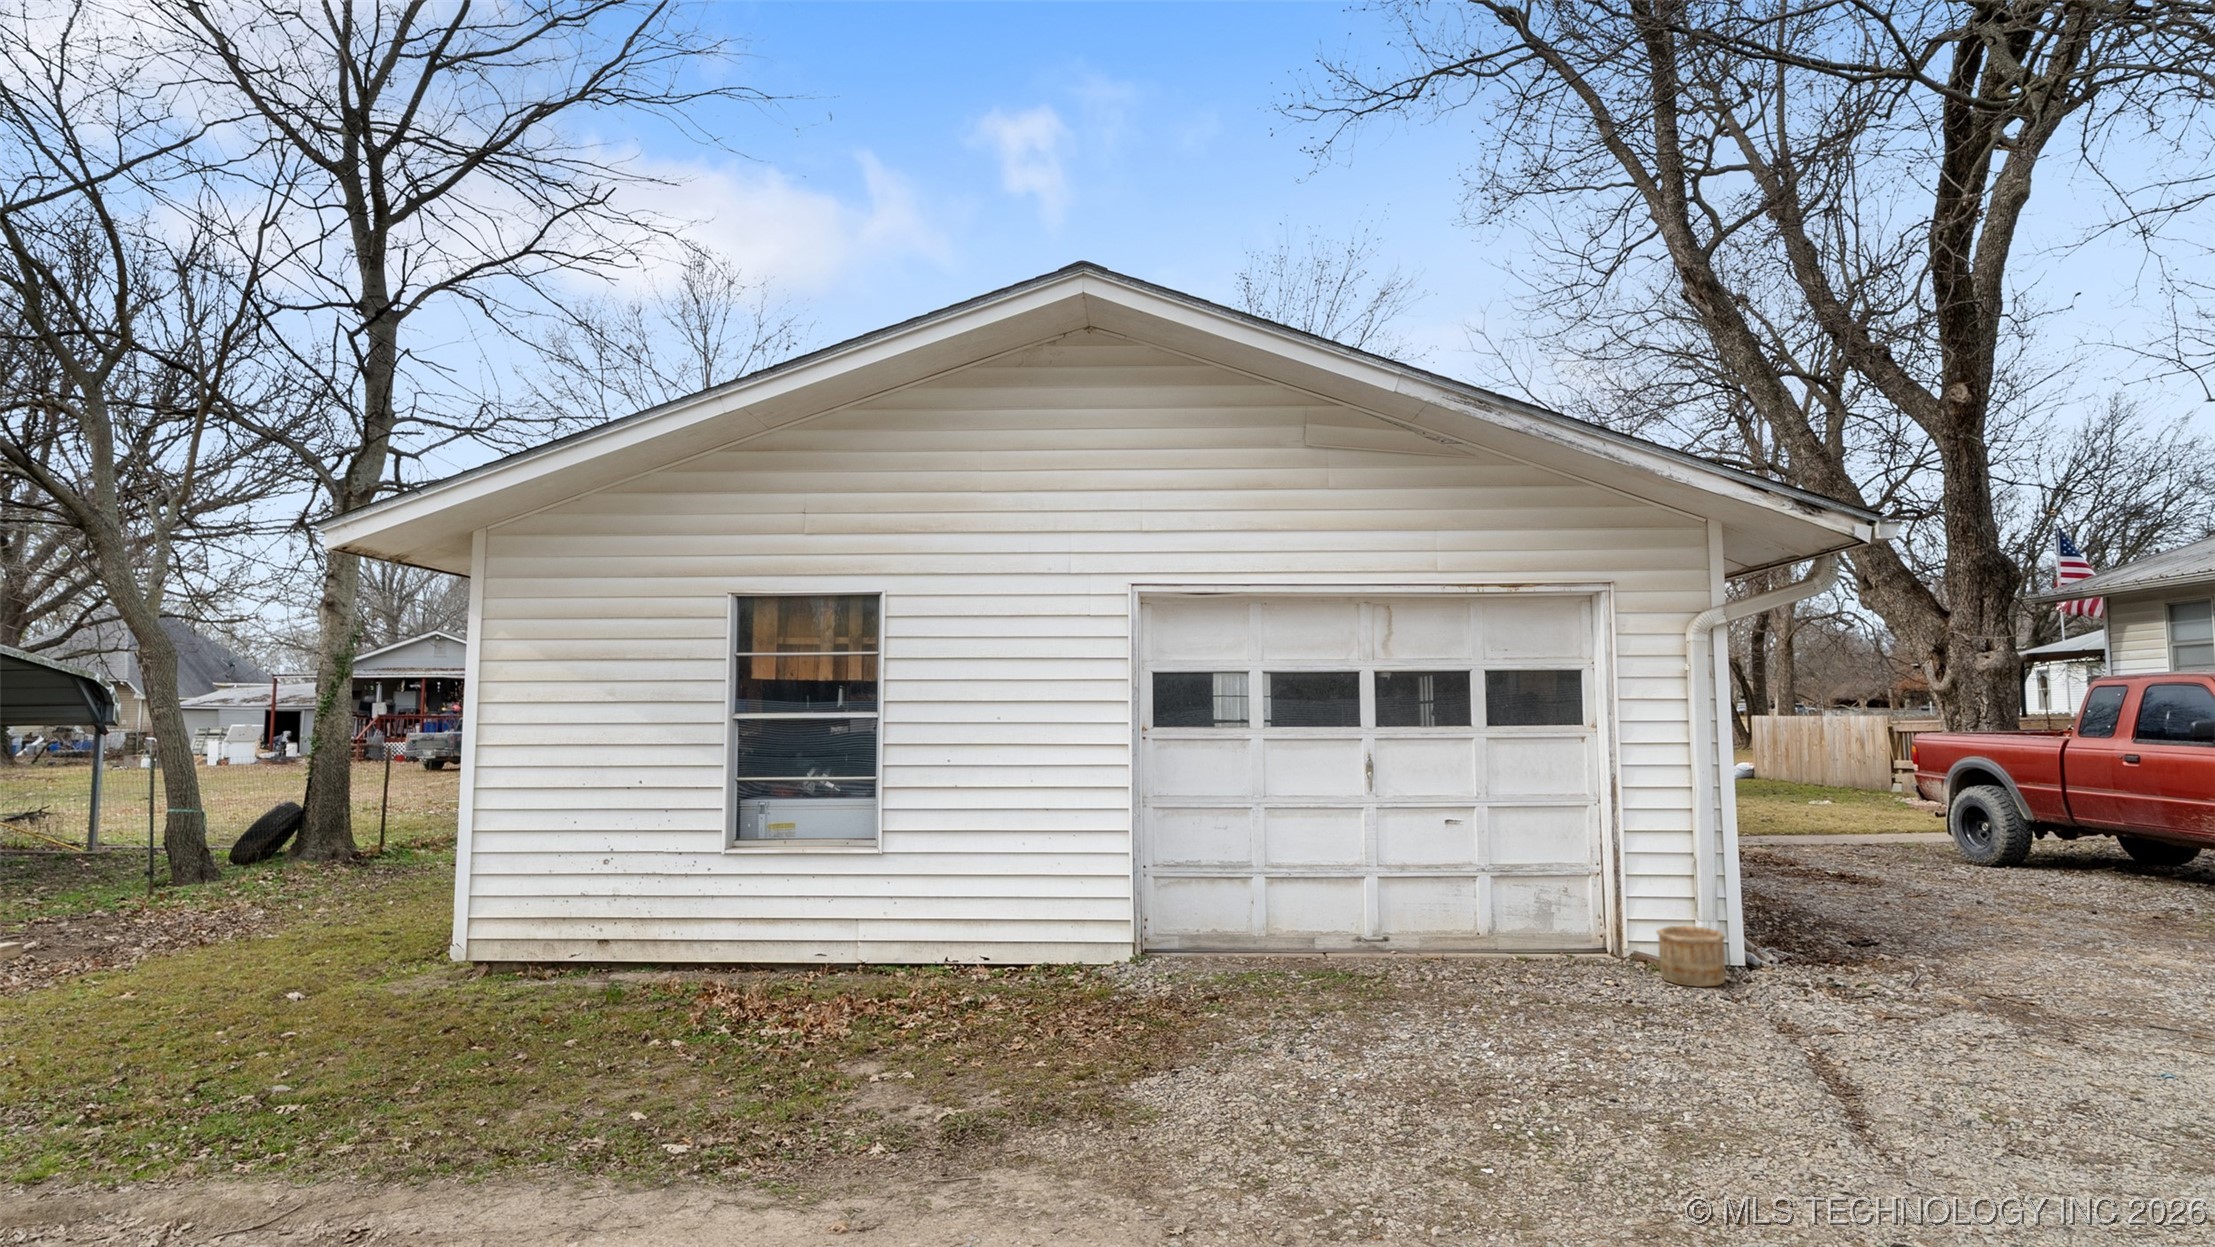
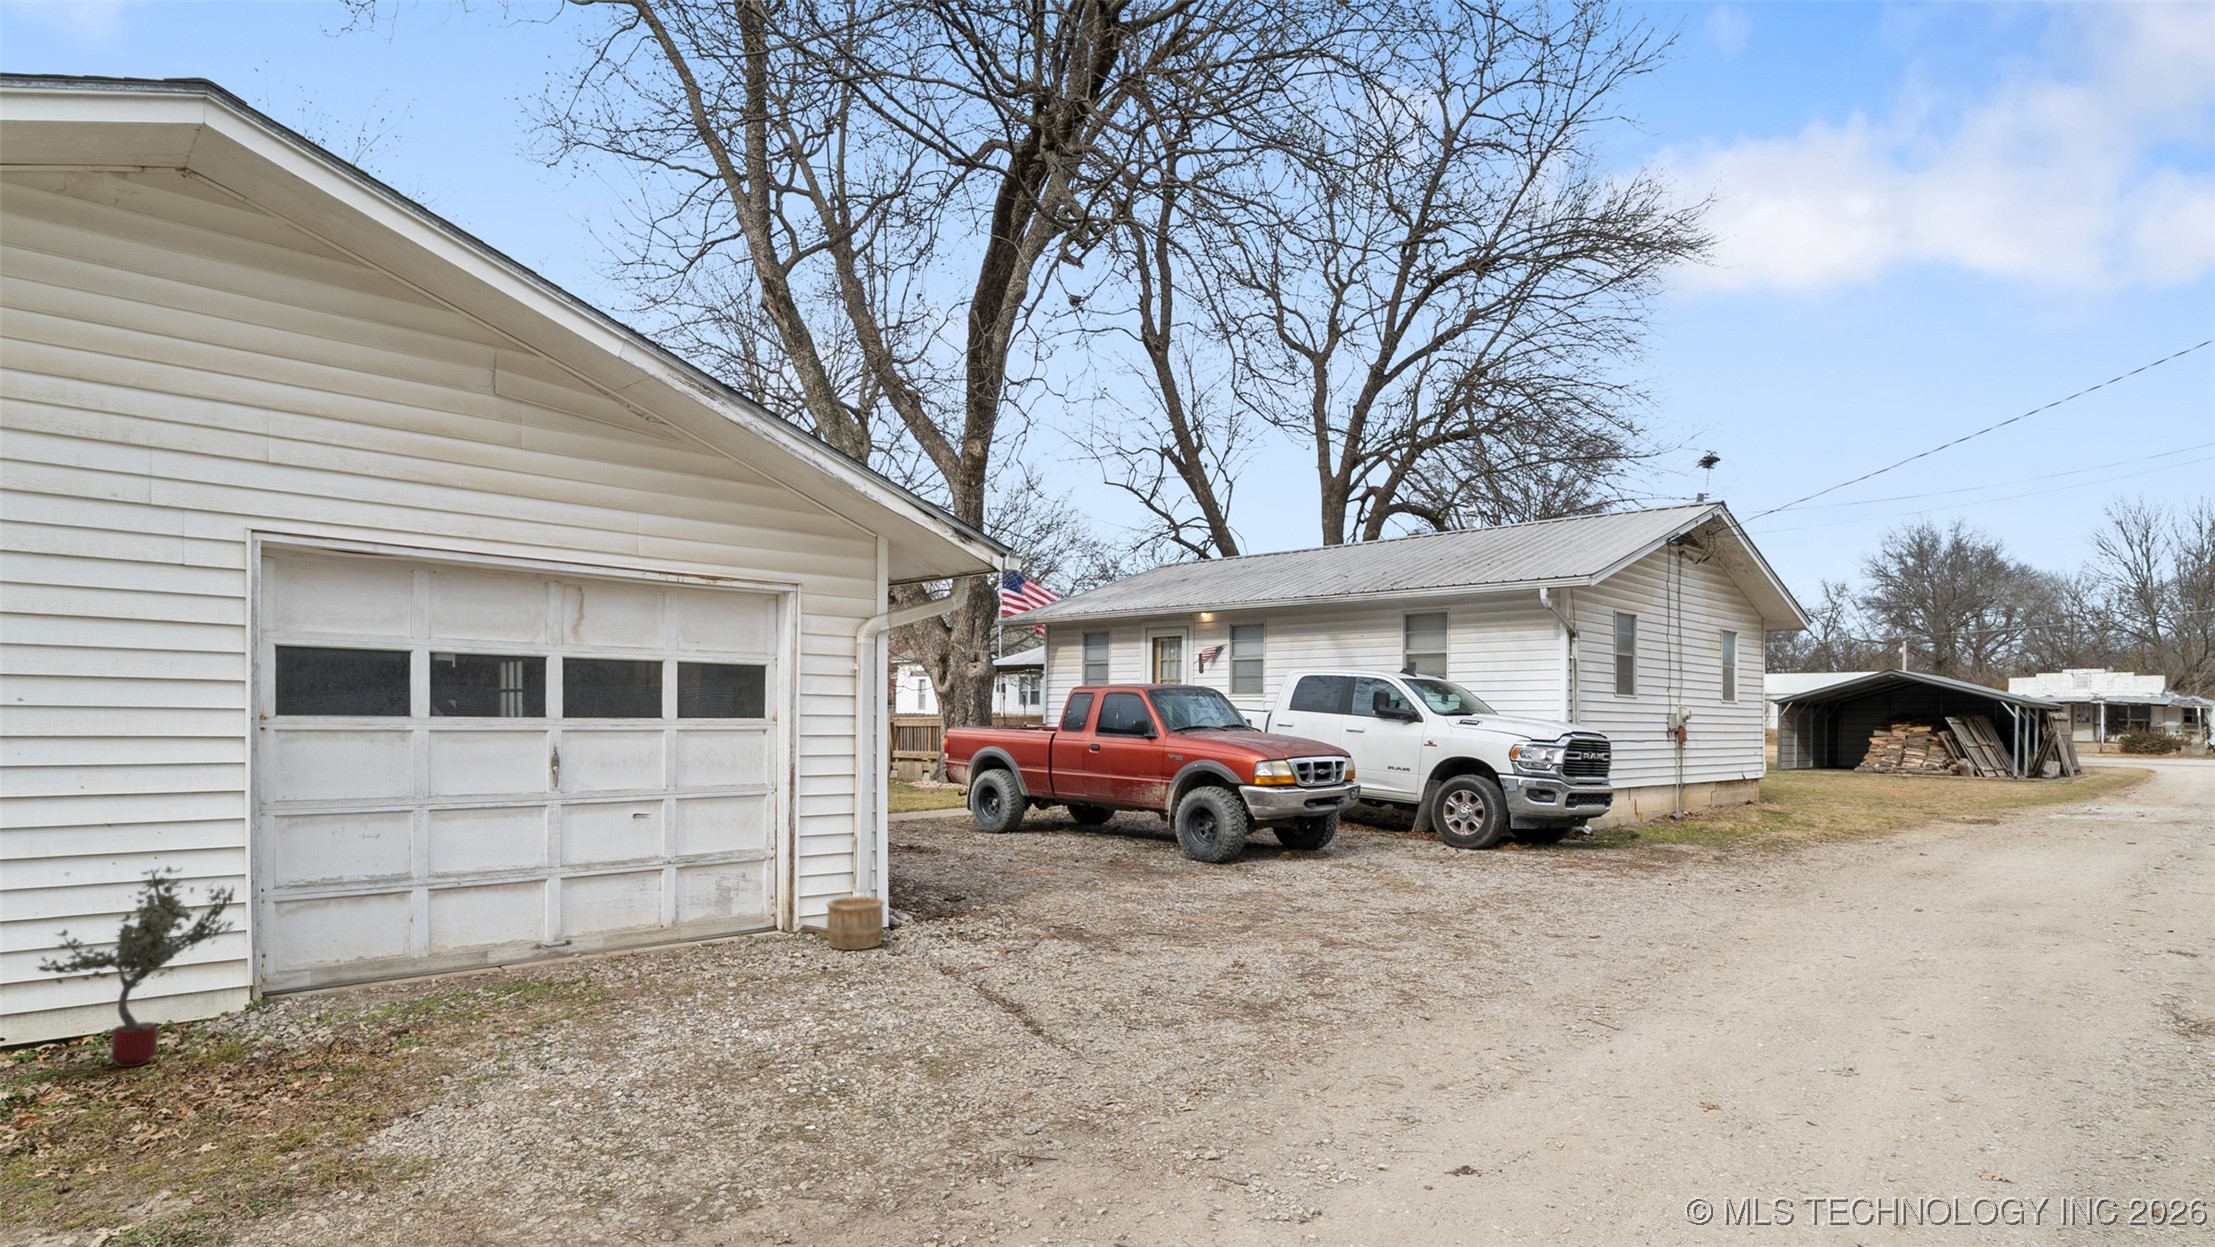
potted tree: none [989,840,1108,991] -> present [38,867,234,1067]

